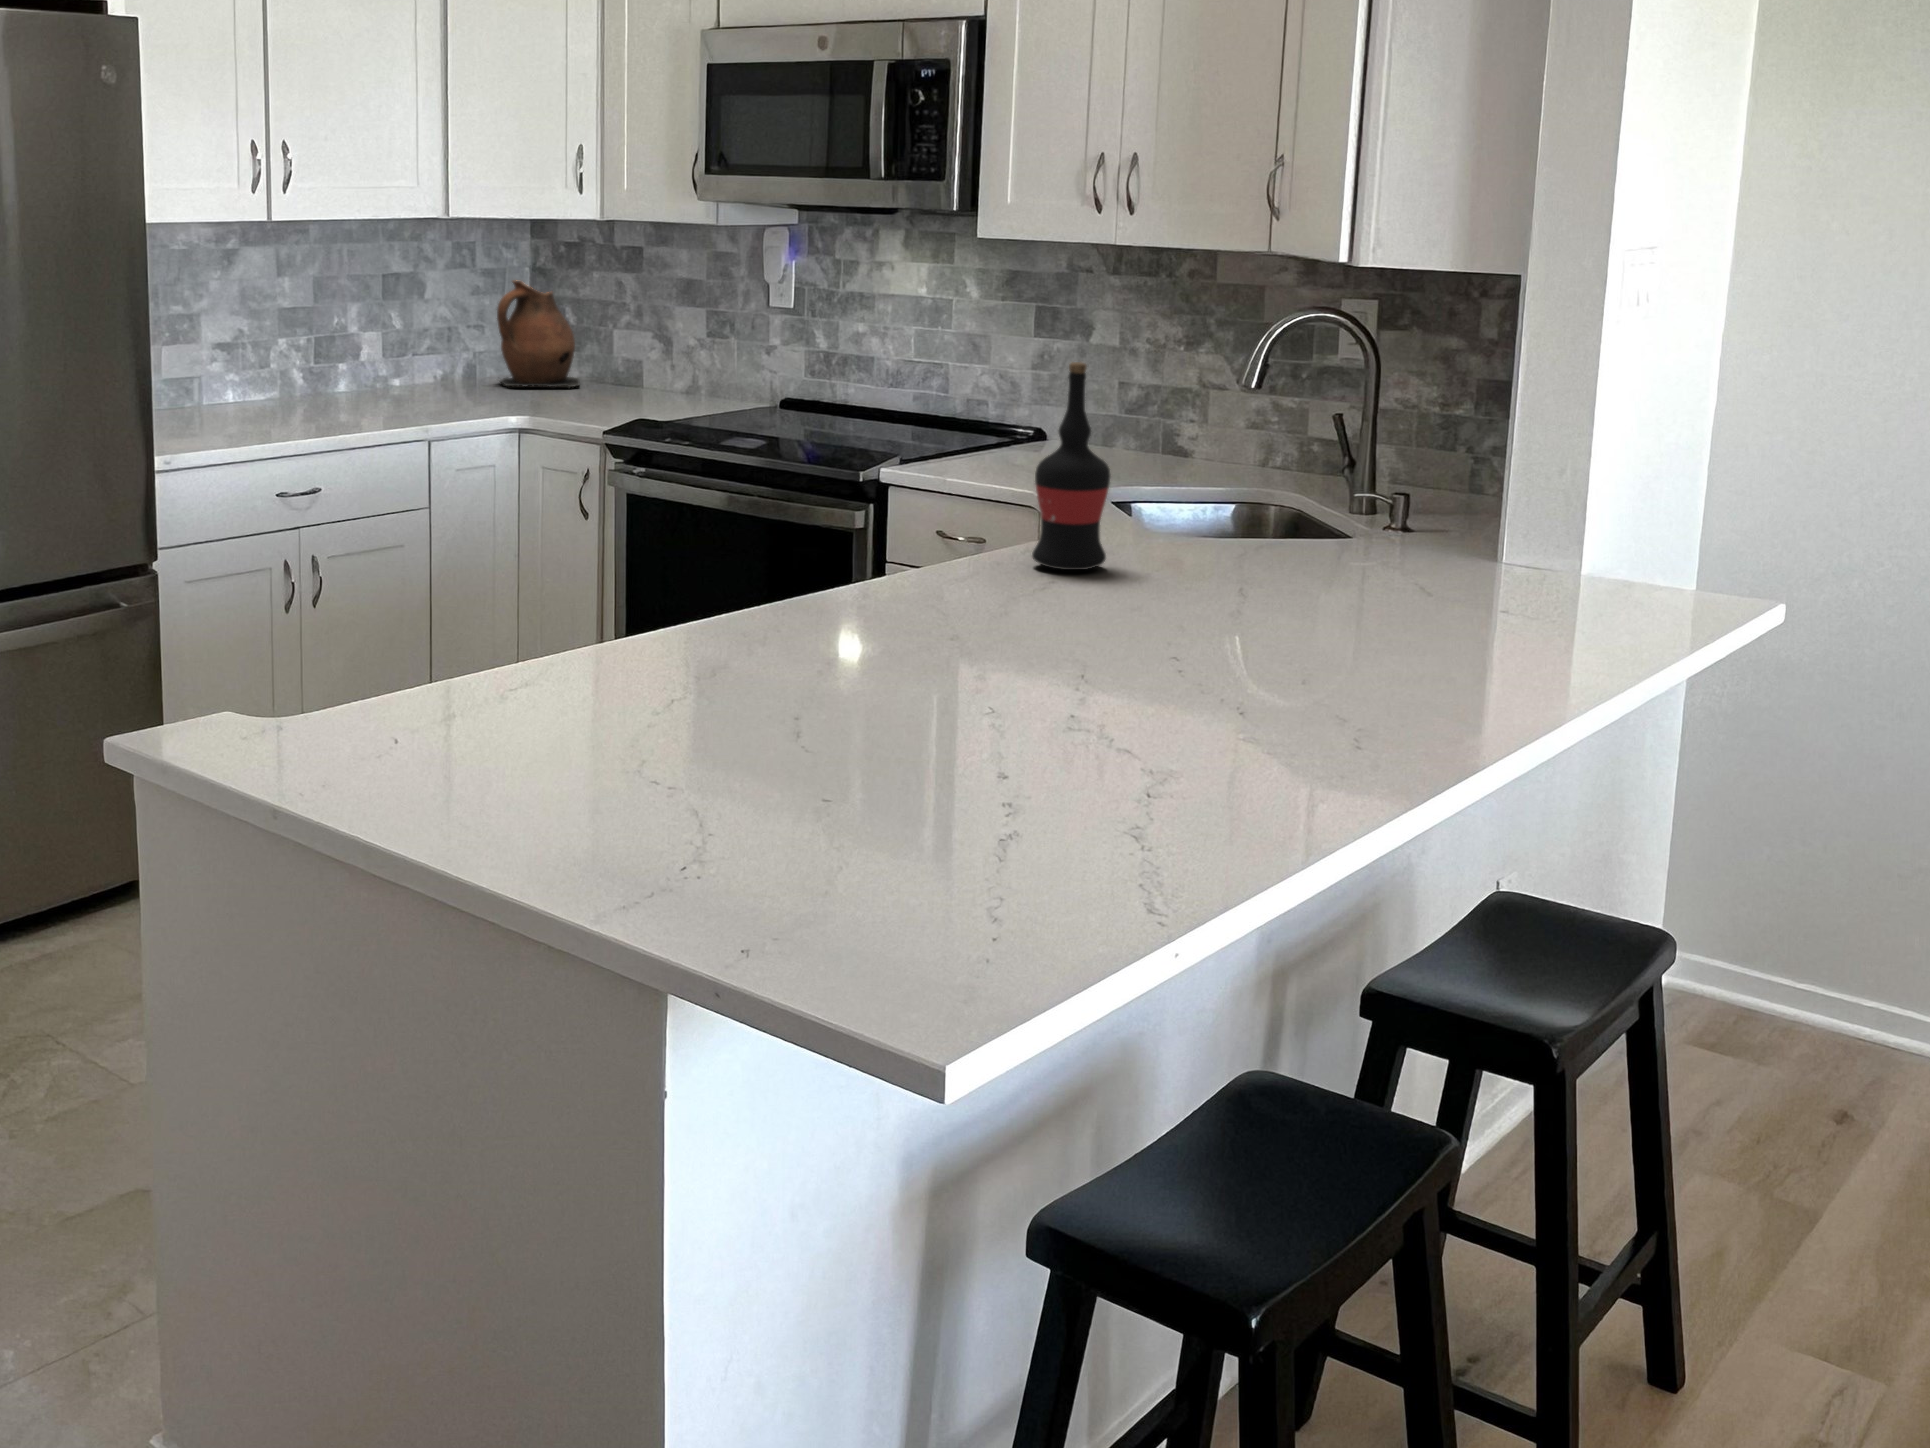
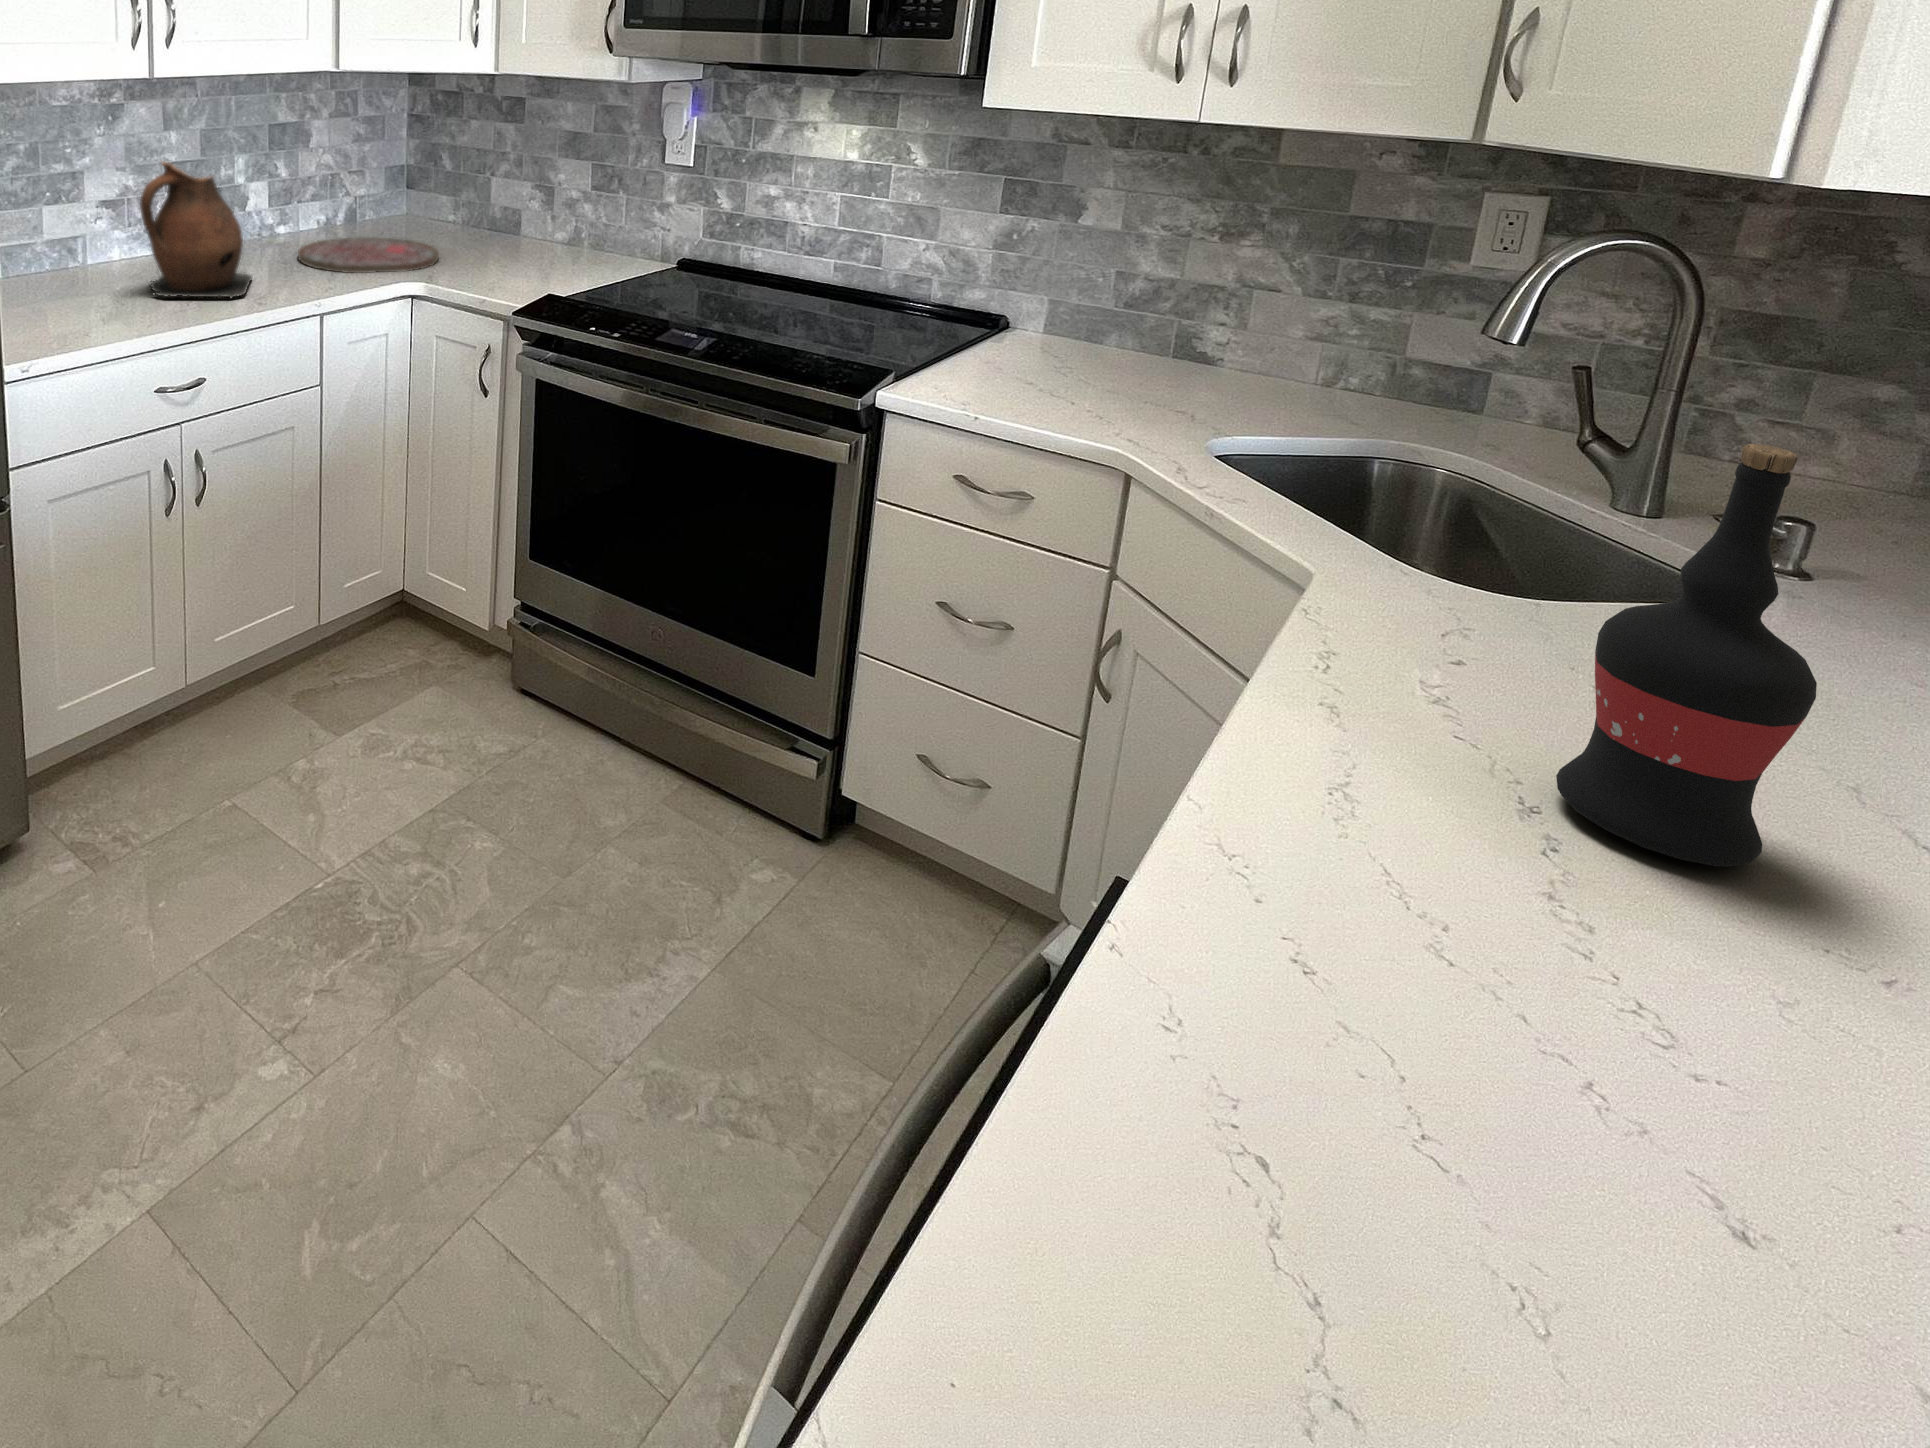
ceramic pitcher: present [497,280,580,388] -> present [140,162,252,298]
cutting board: none [409,388,552,412] -> present [298,237,439,273]

